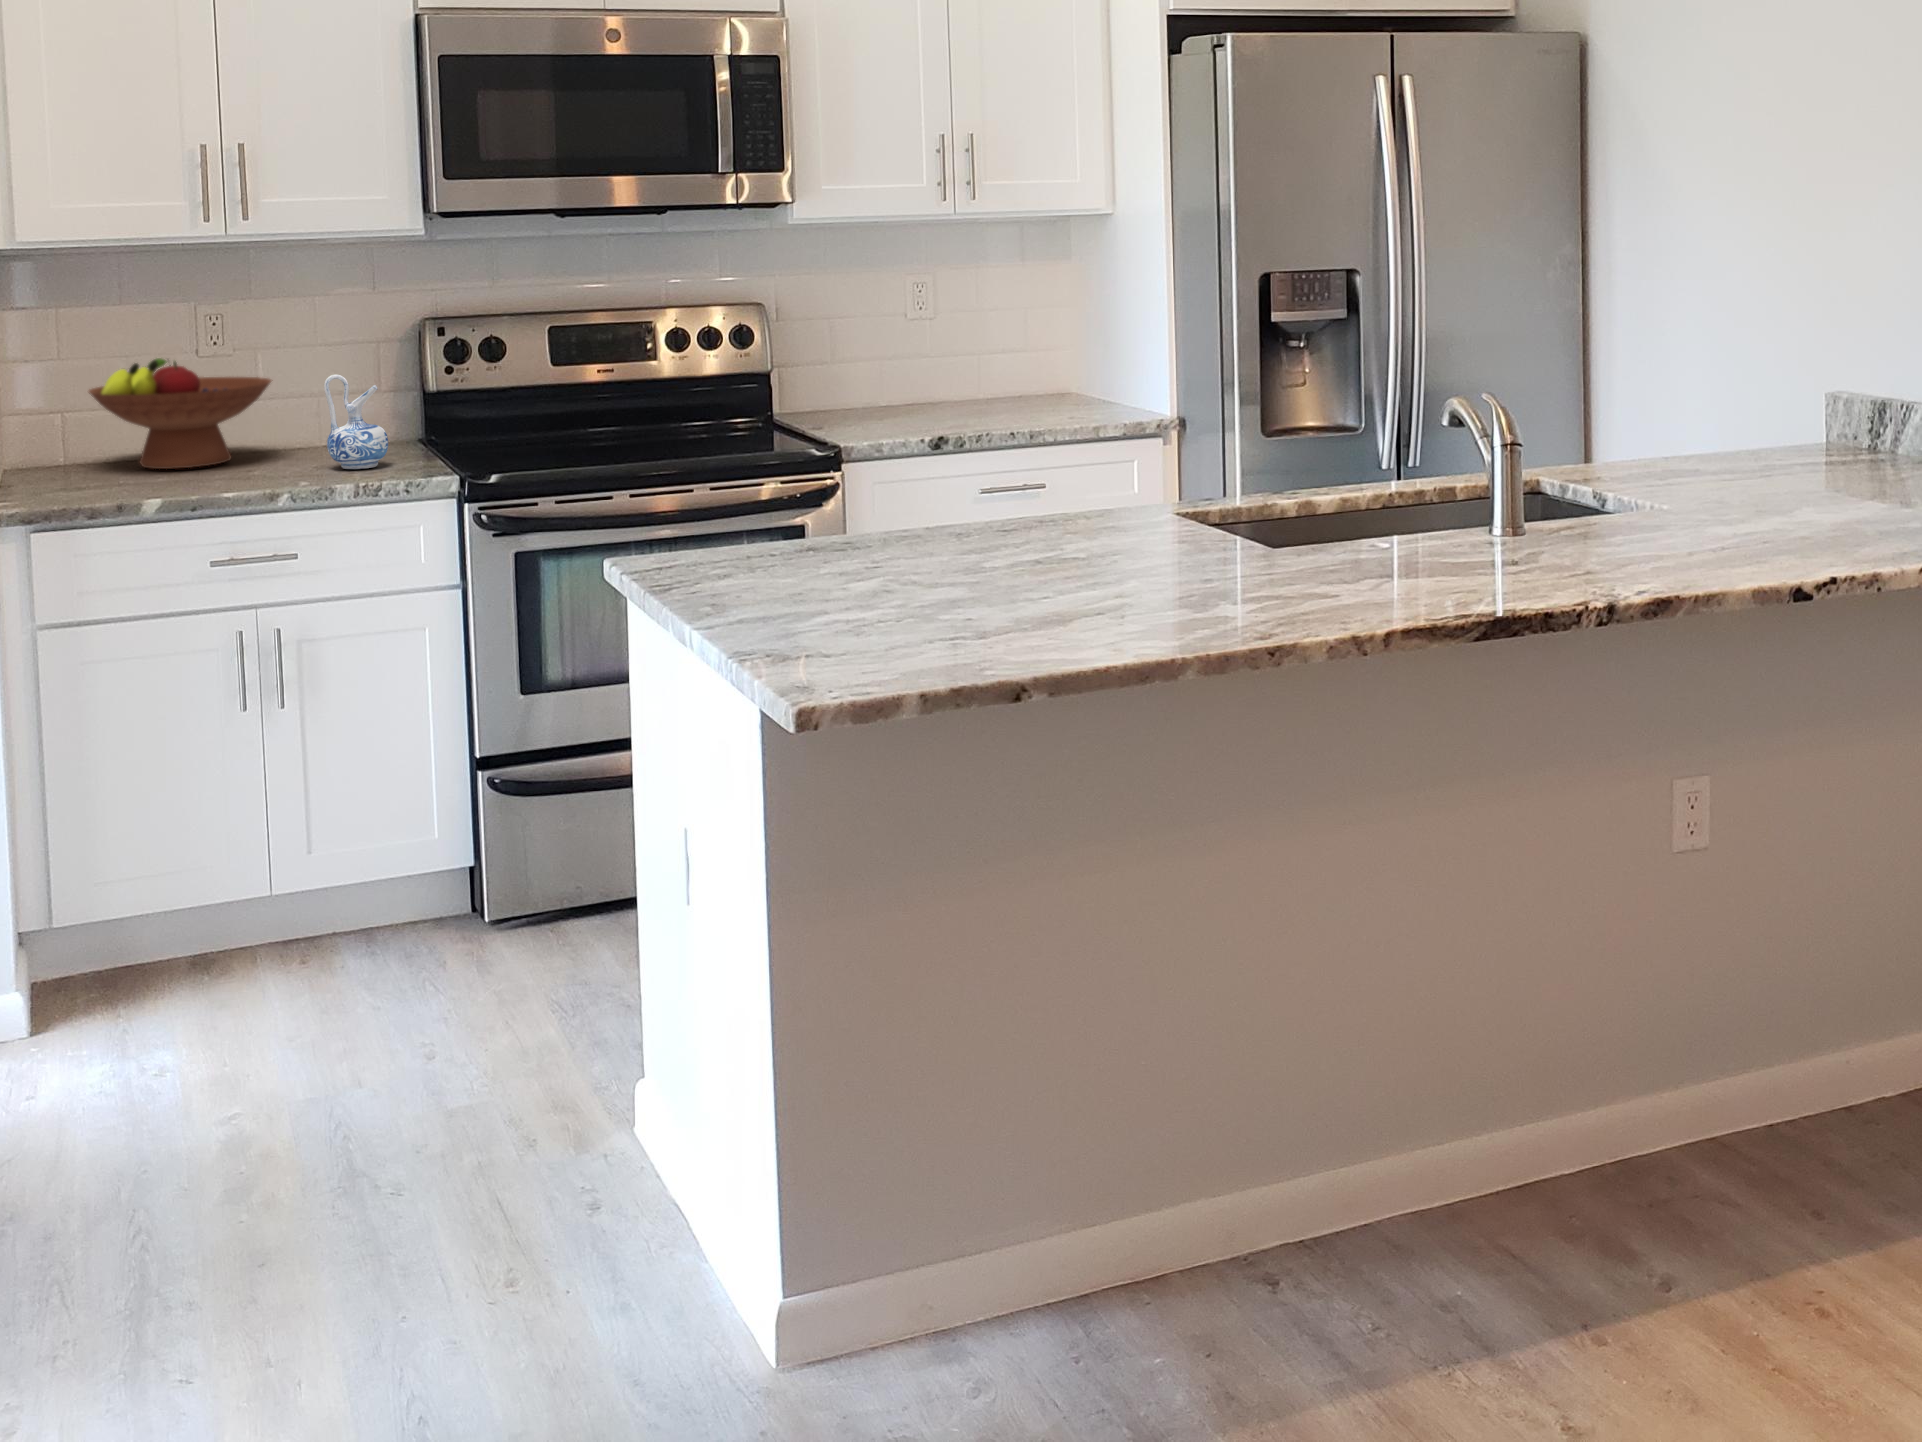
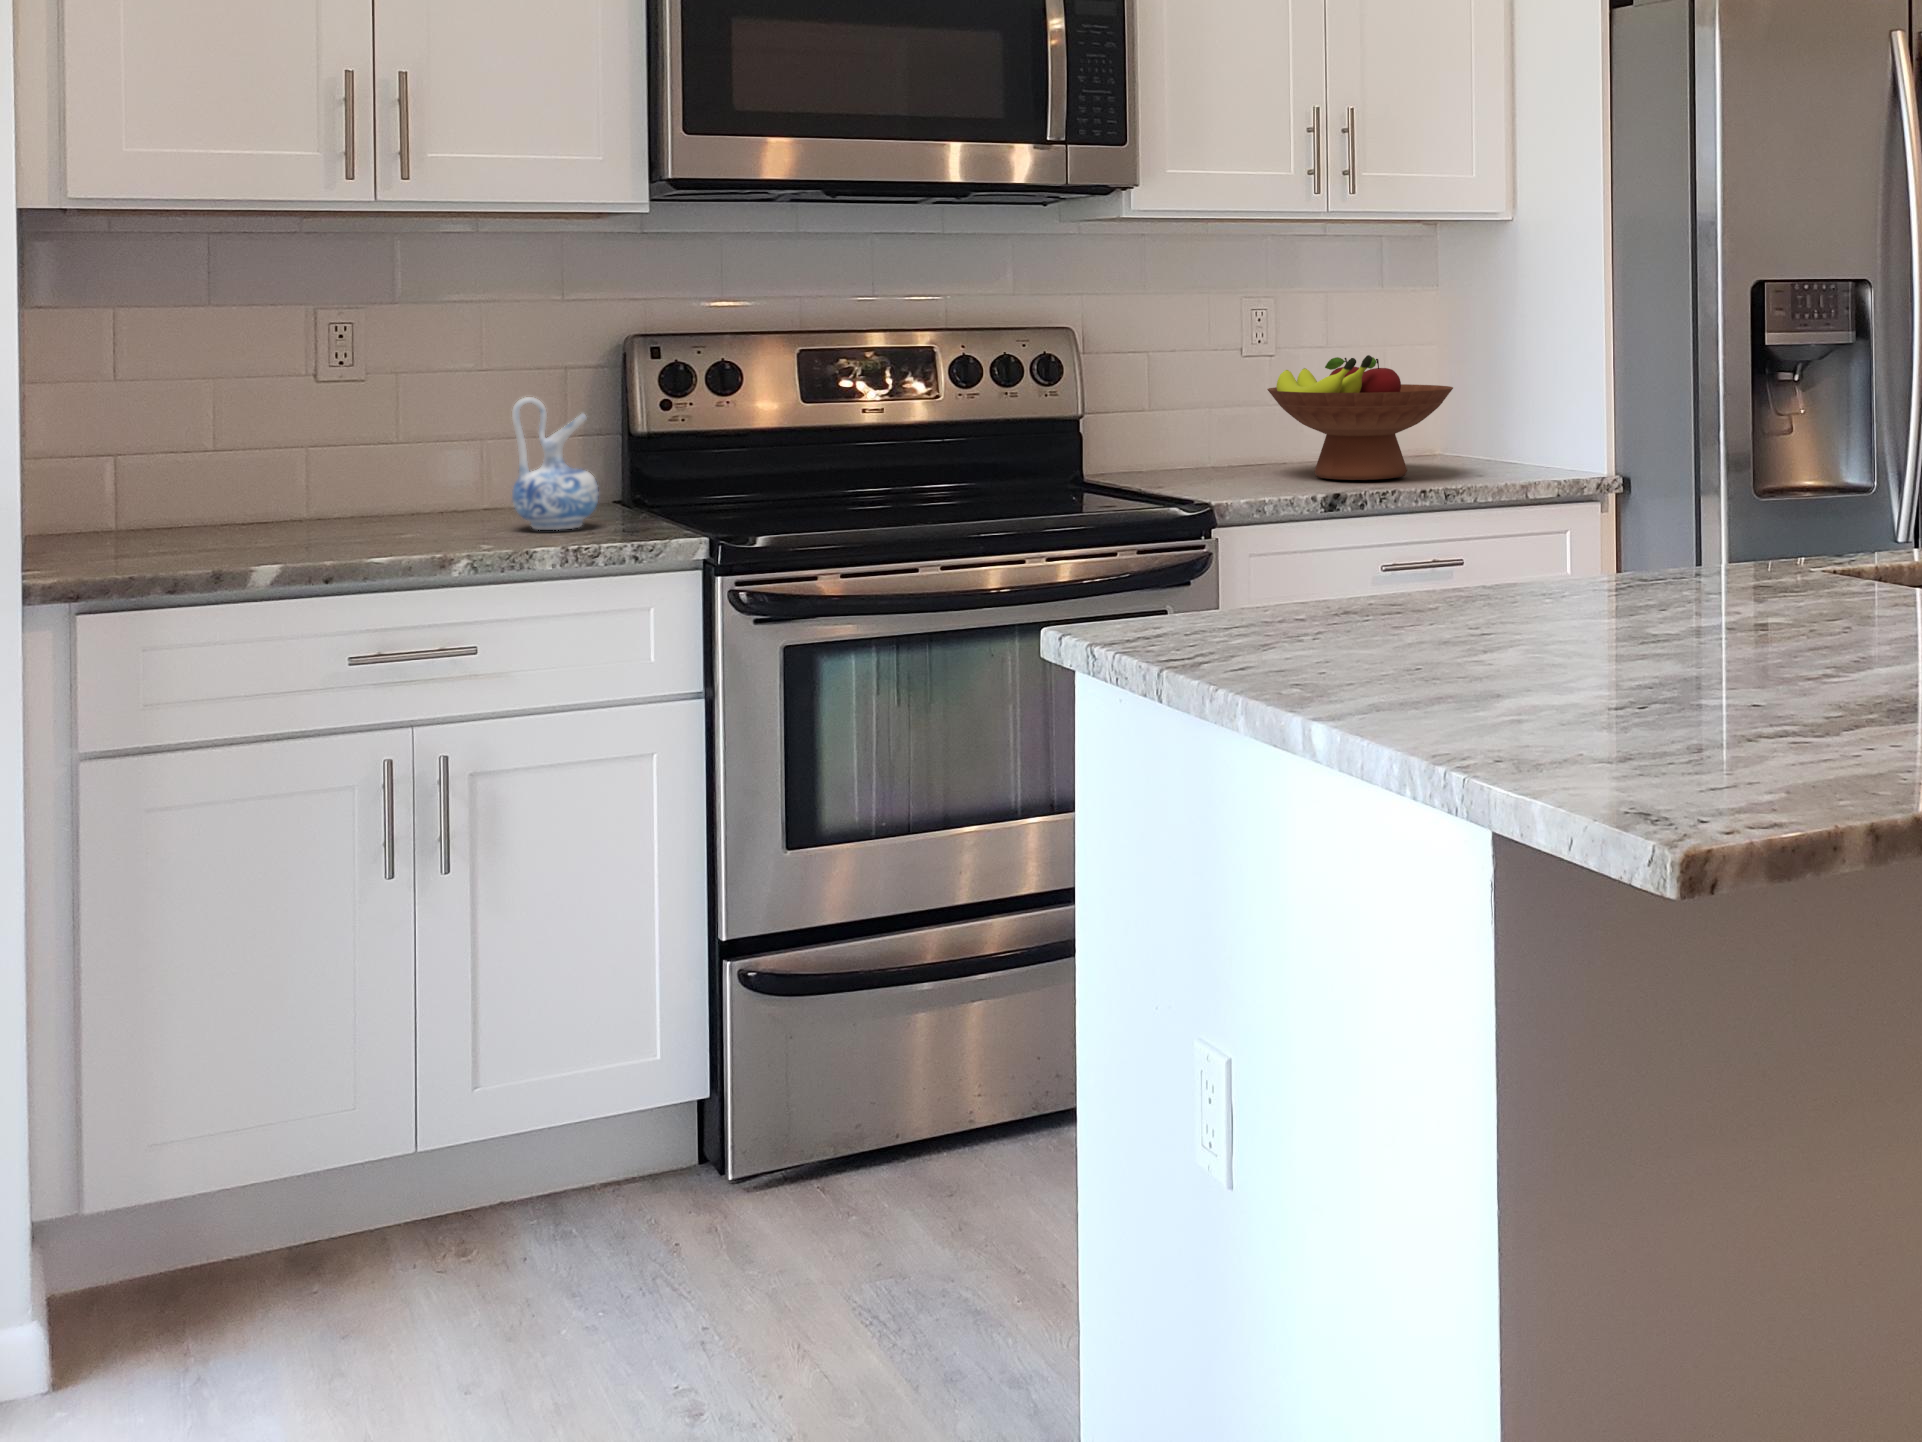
fruit bowl: present [89,358,271,469] -> present [1267,355,1453,480]

